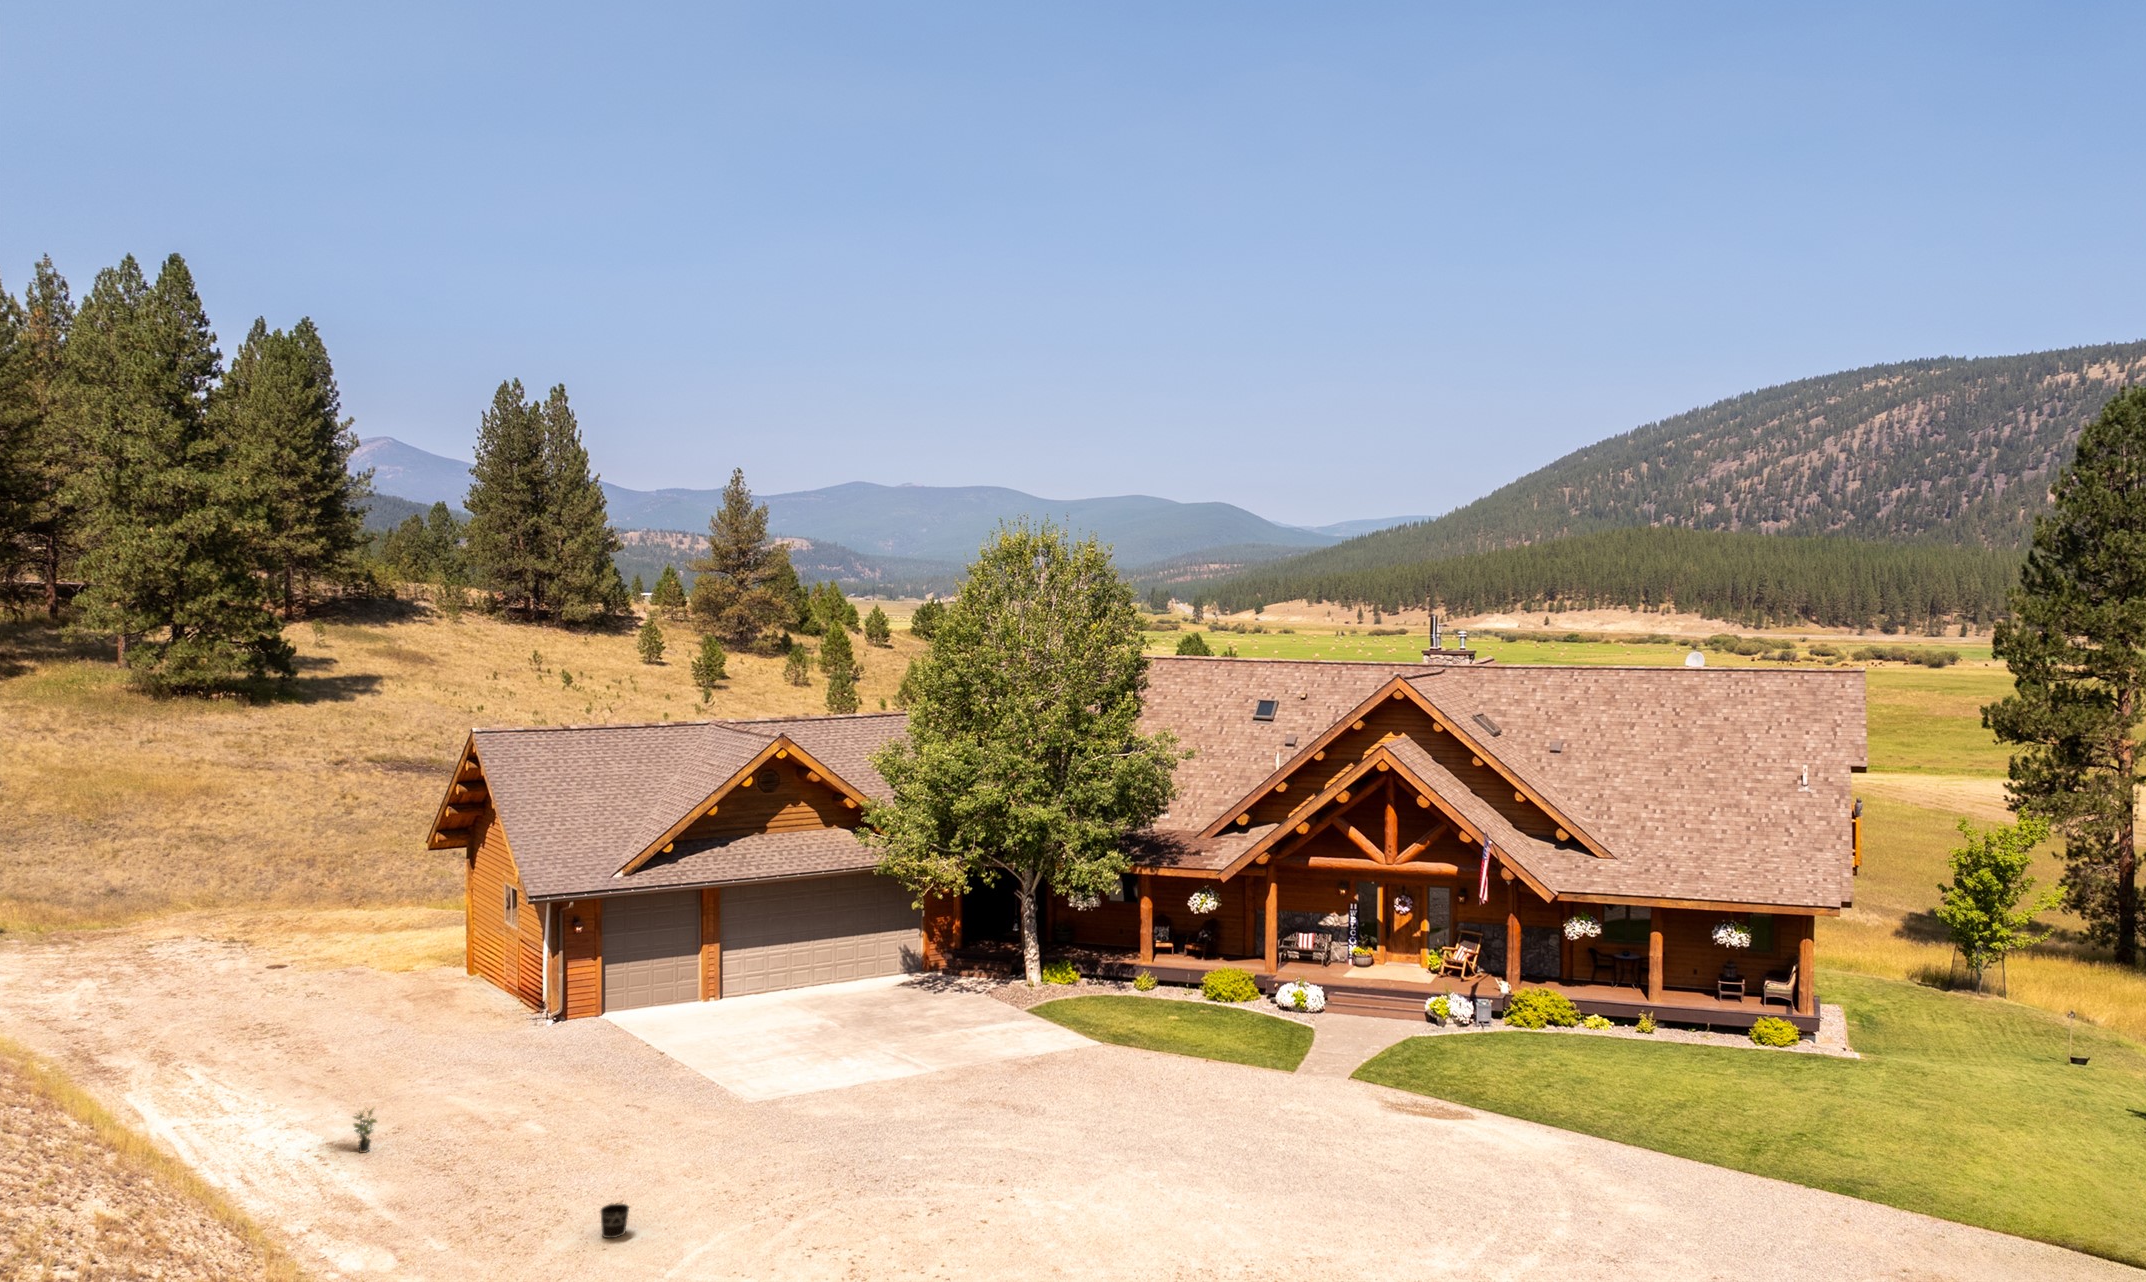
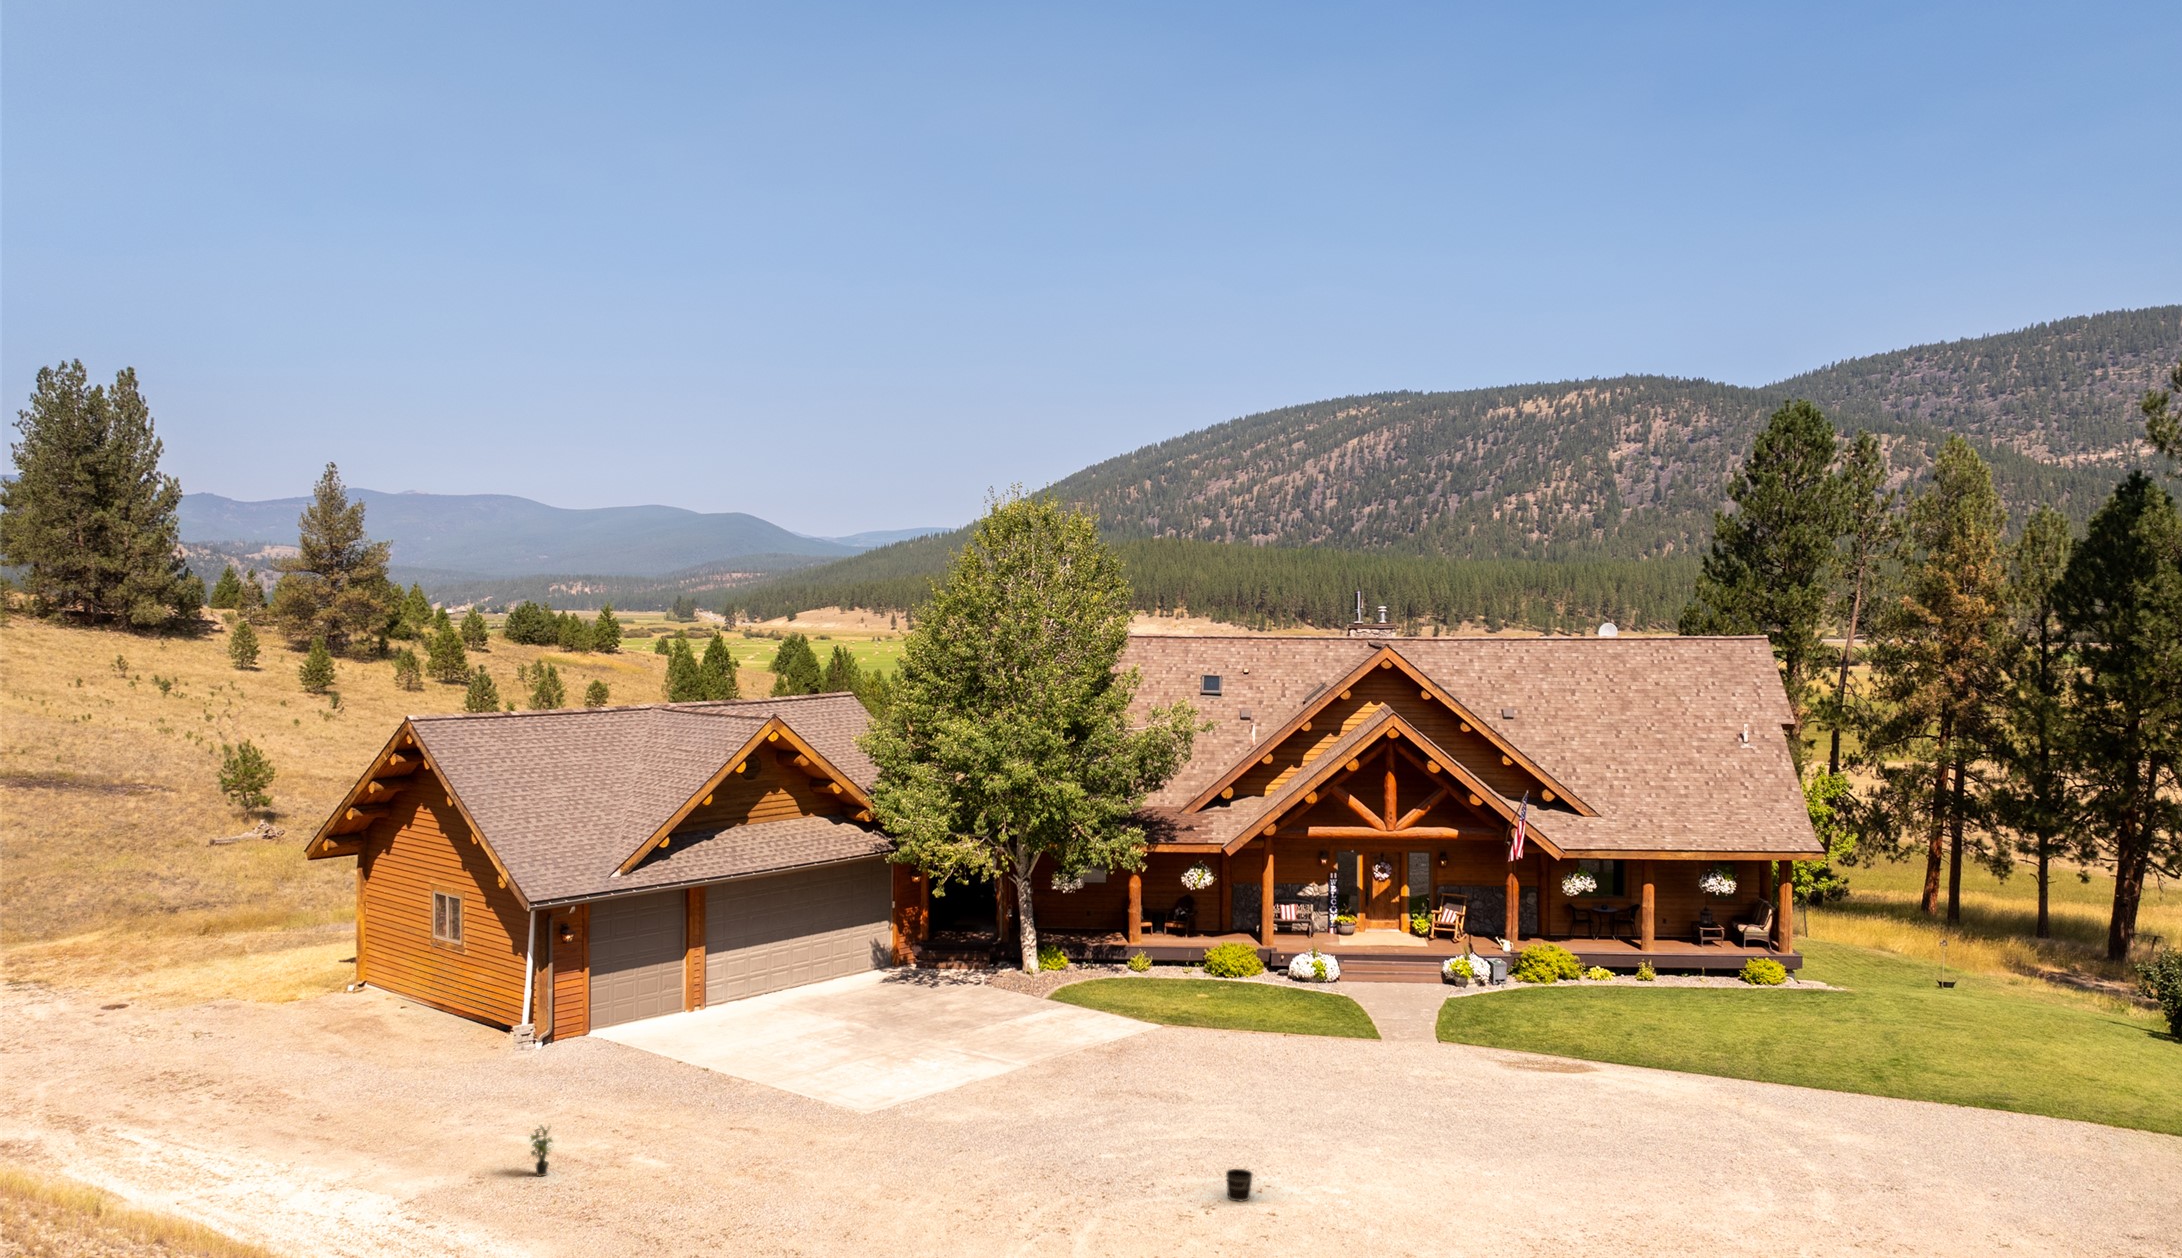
bucket: present [601,1203,629,1238] -> present [1226,1169,1252,1201]

